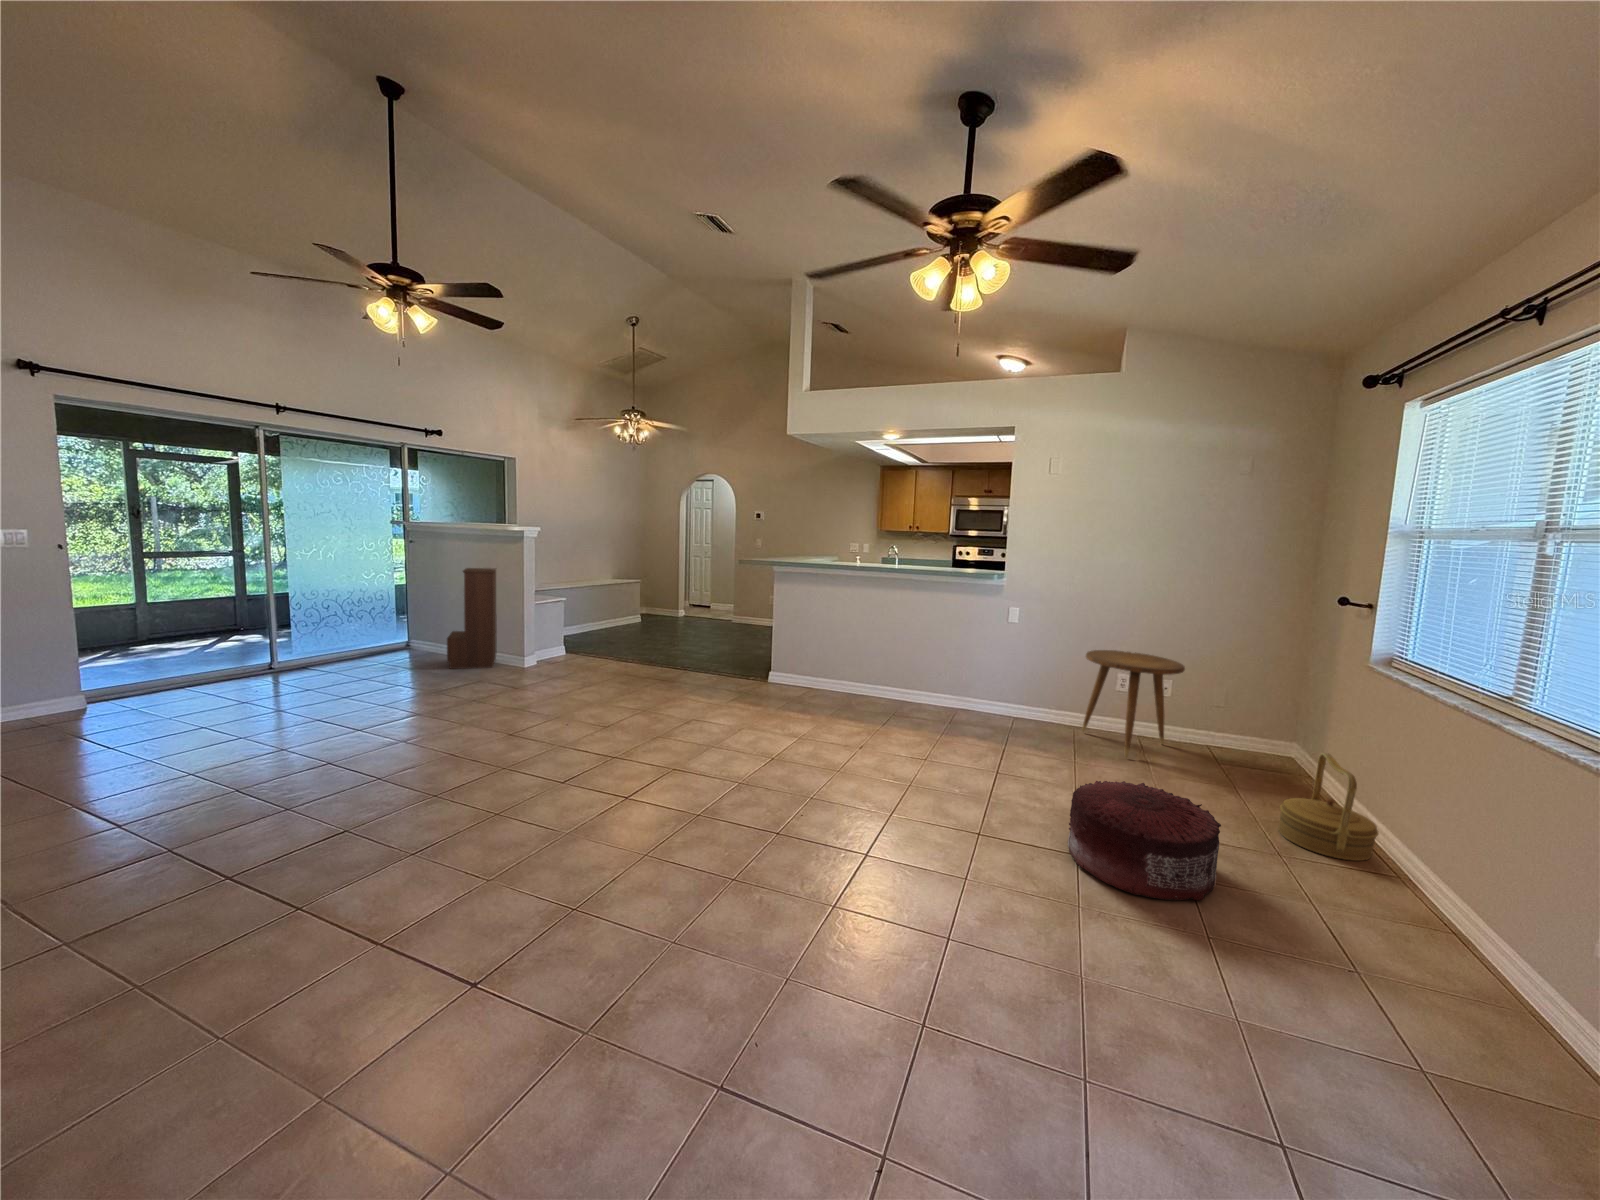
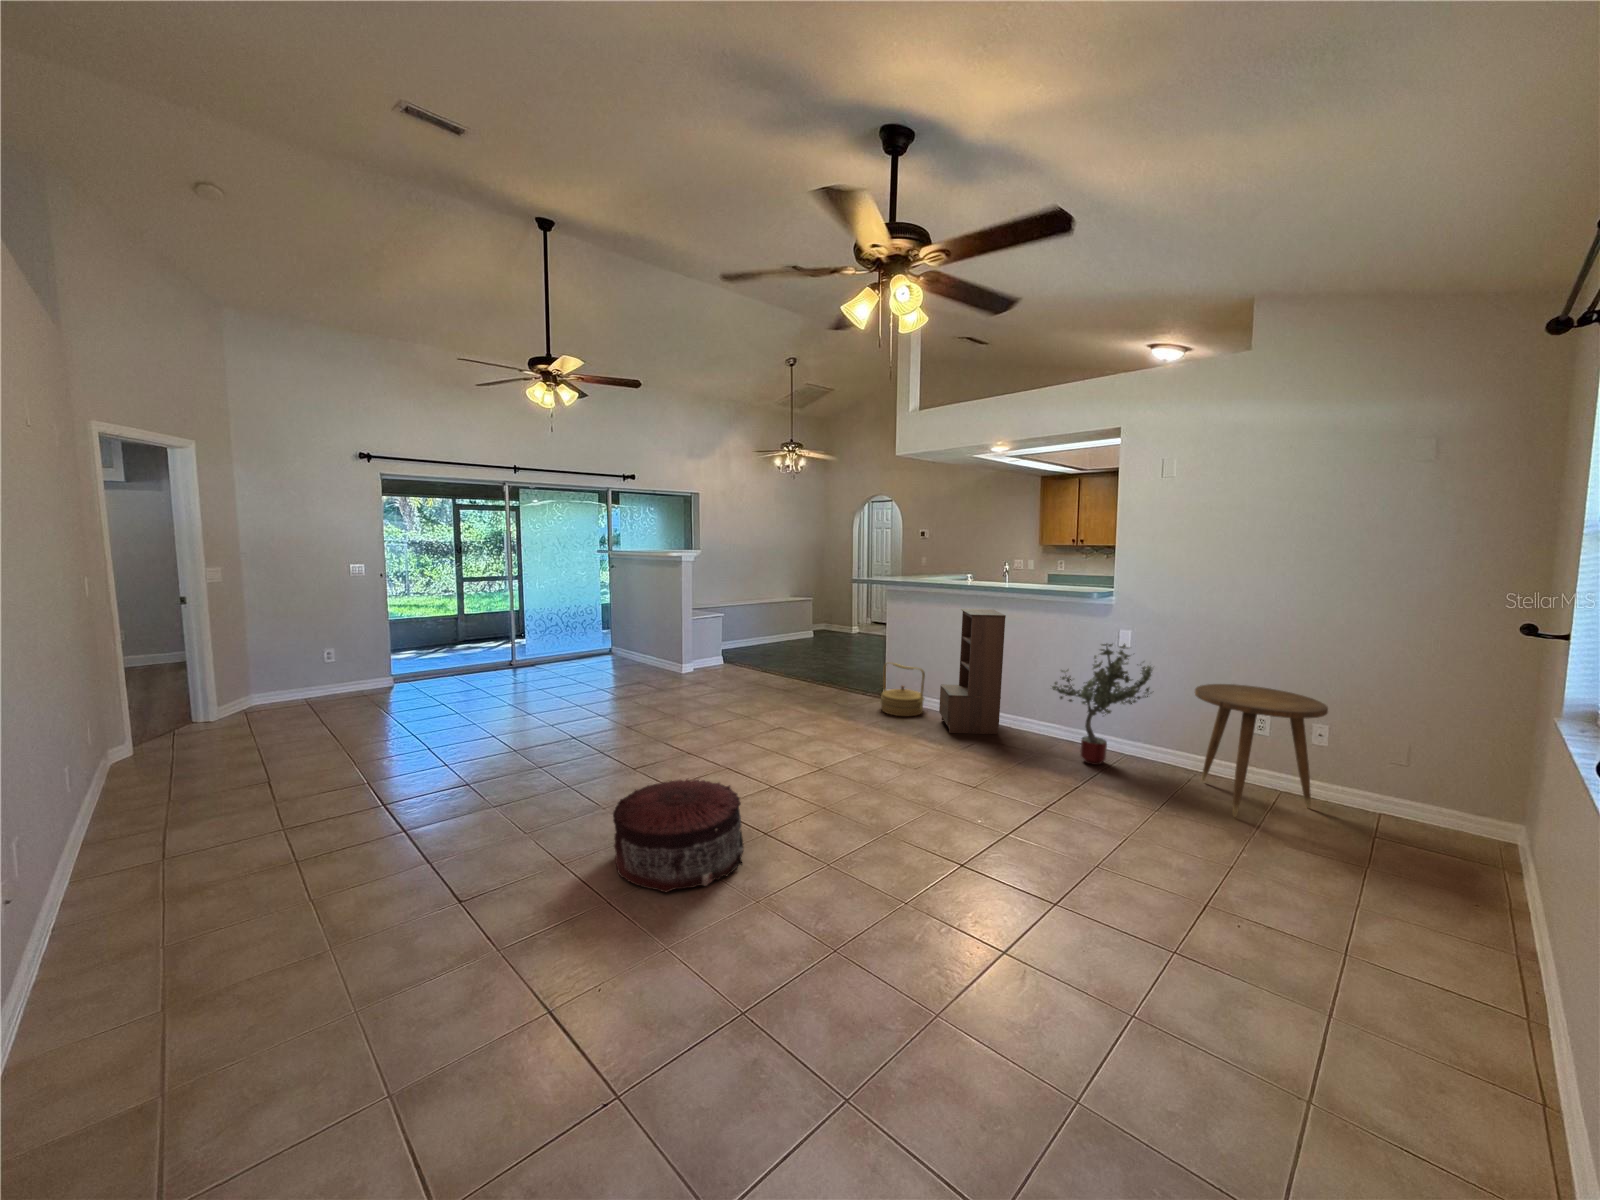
bookshelf: present [447,568,497,669] -> present [939,609,1006,734]
potted tree: none [956,618,1052,727] -> present [1052,644,1153,765]
woven basket: present [1279,753,1379,861] -> present [881,662,925,716]
pouf: present [1068,781,1221,900] -> present [613,779,744,892]

